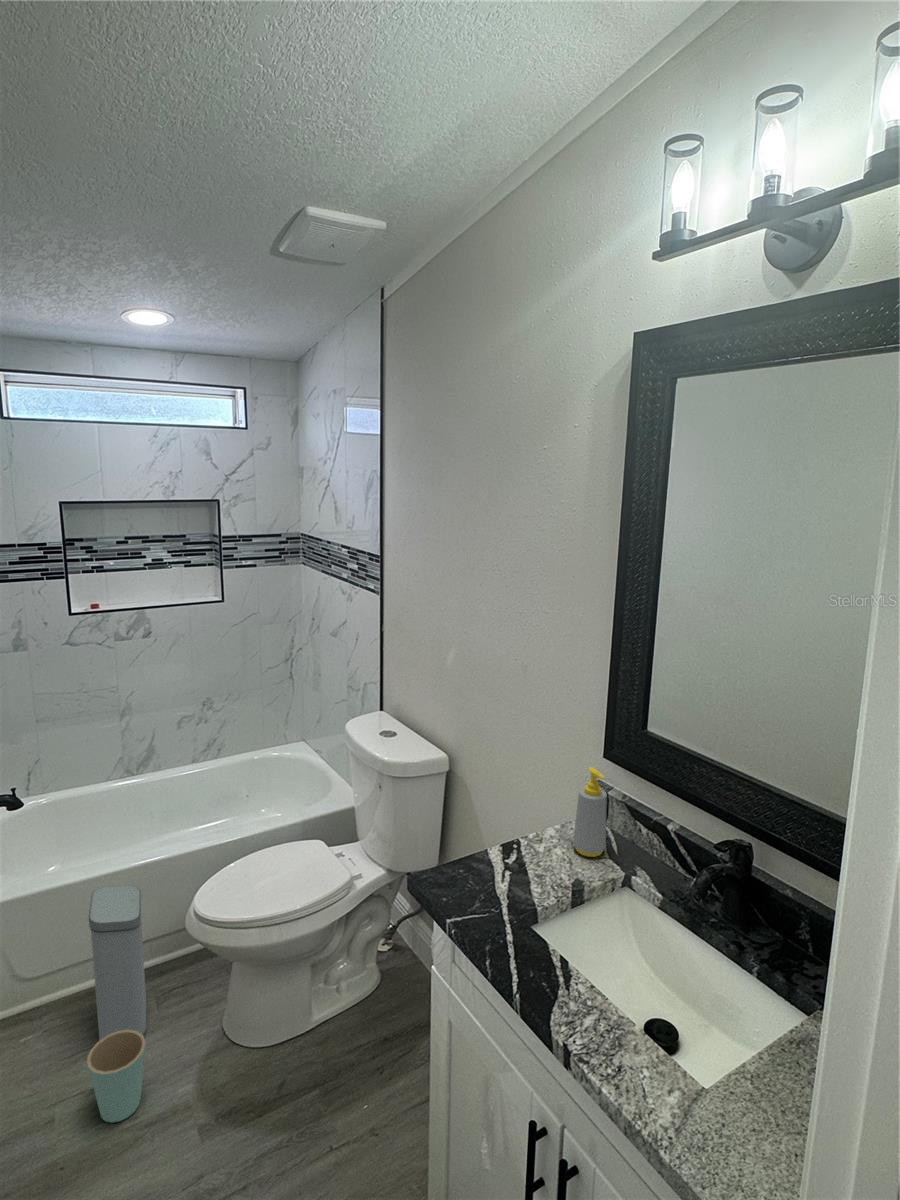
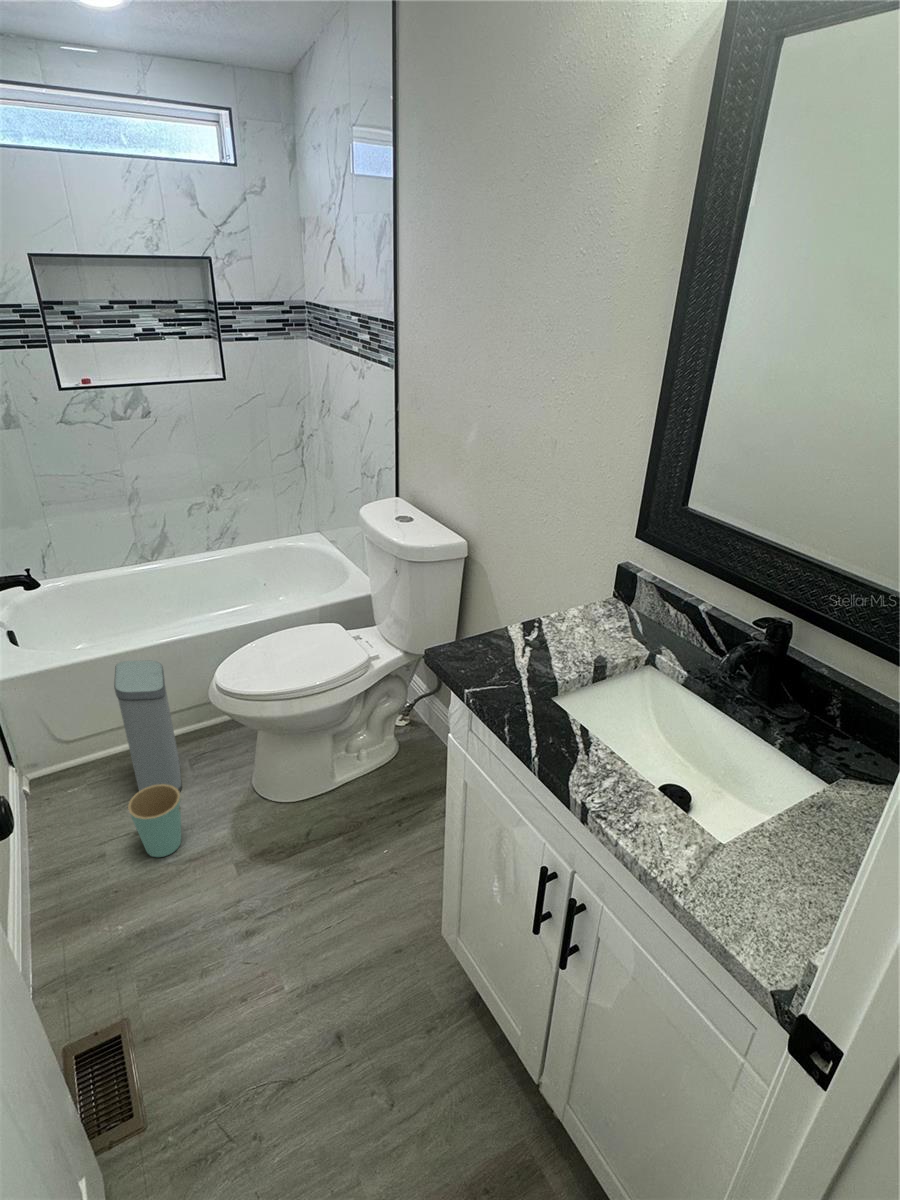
soap bottle: present [573,767,607,857] -> none [597,545,639,636]

